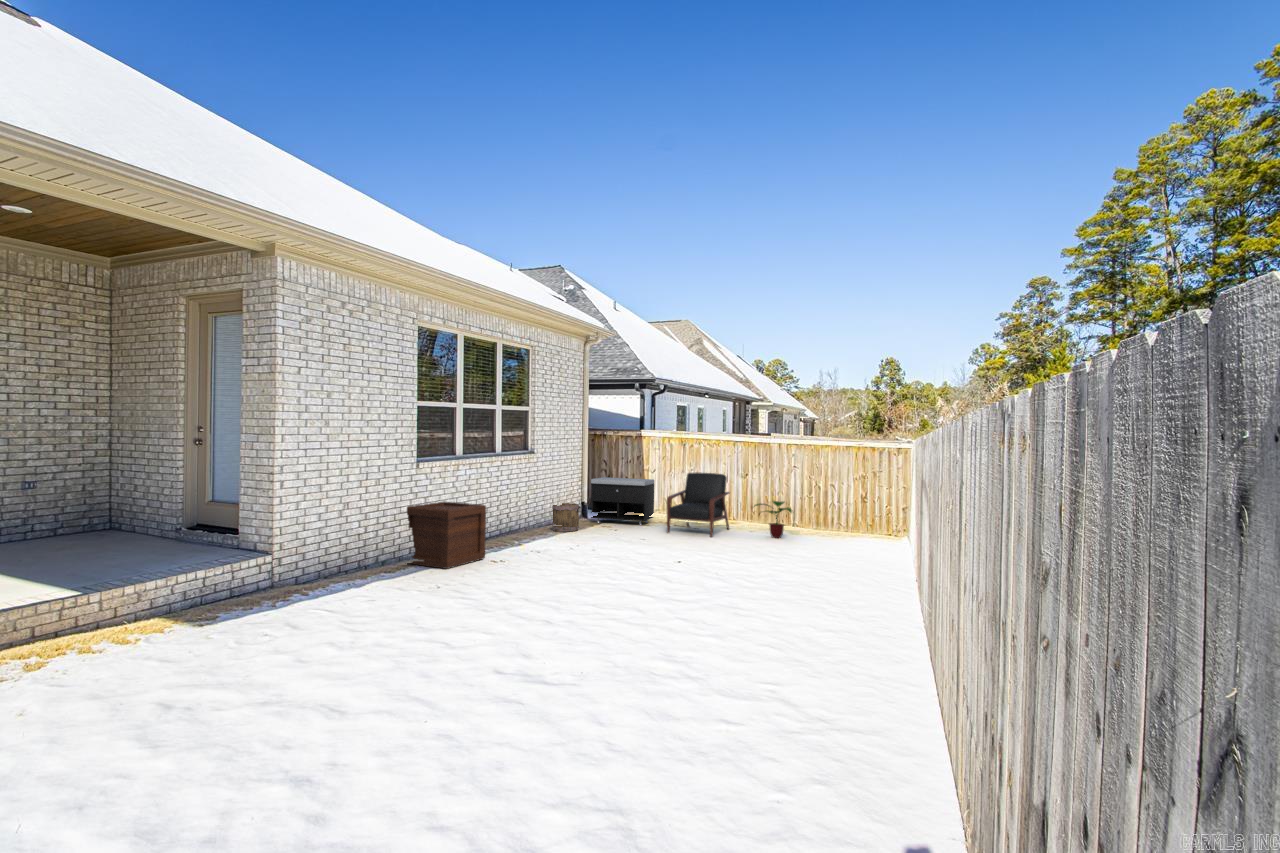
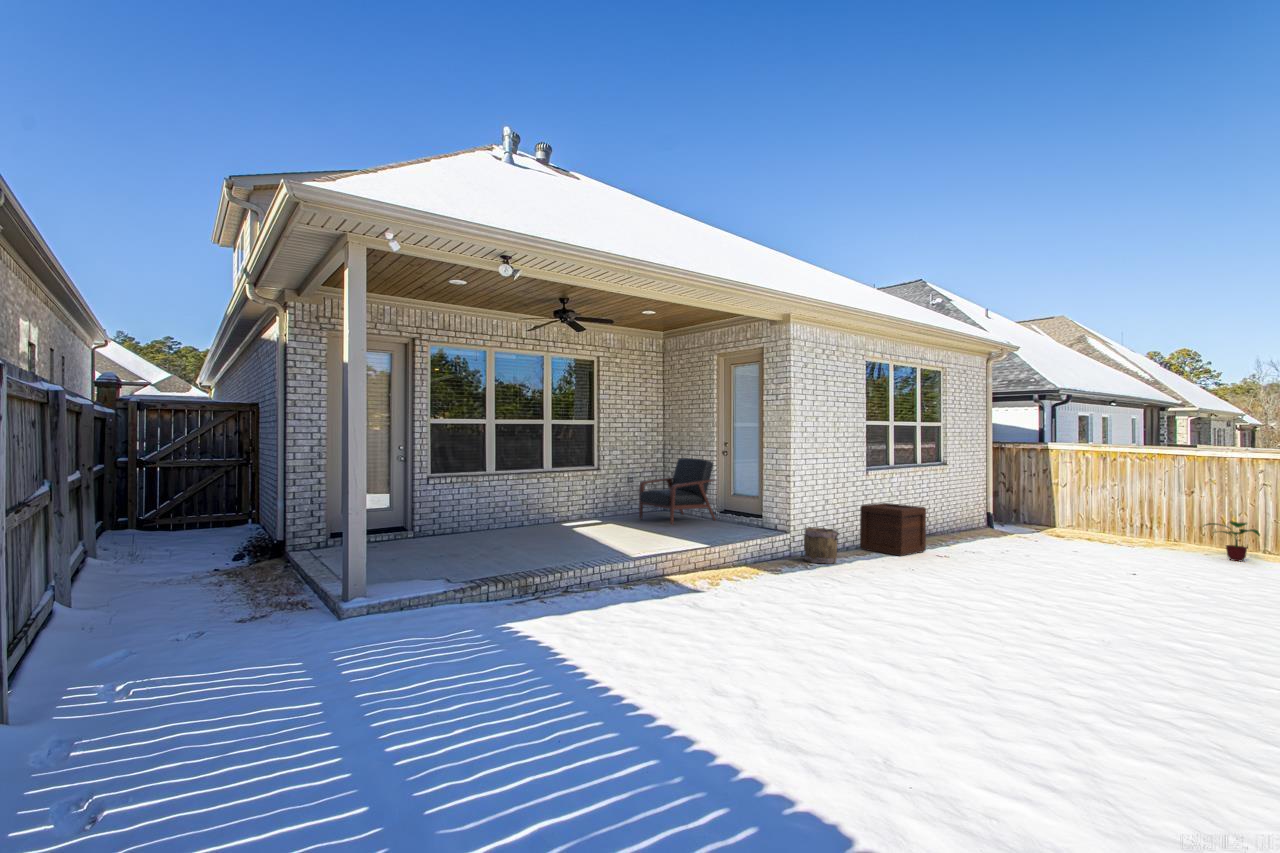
chair: present [667,473,730,537] -> present [639,458,716,525]
storage bench: present [591,477,654,525] -> none [998,489,1069,537]
bucket: present [552,503,581,532] -> present [804,527,839,564]

